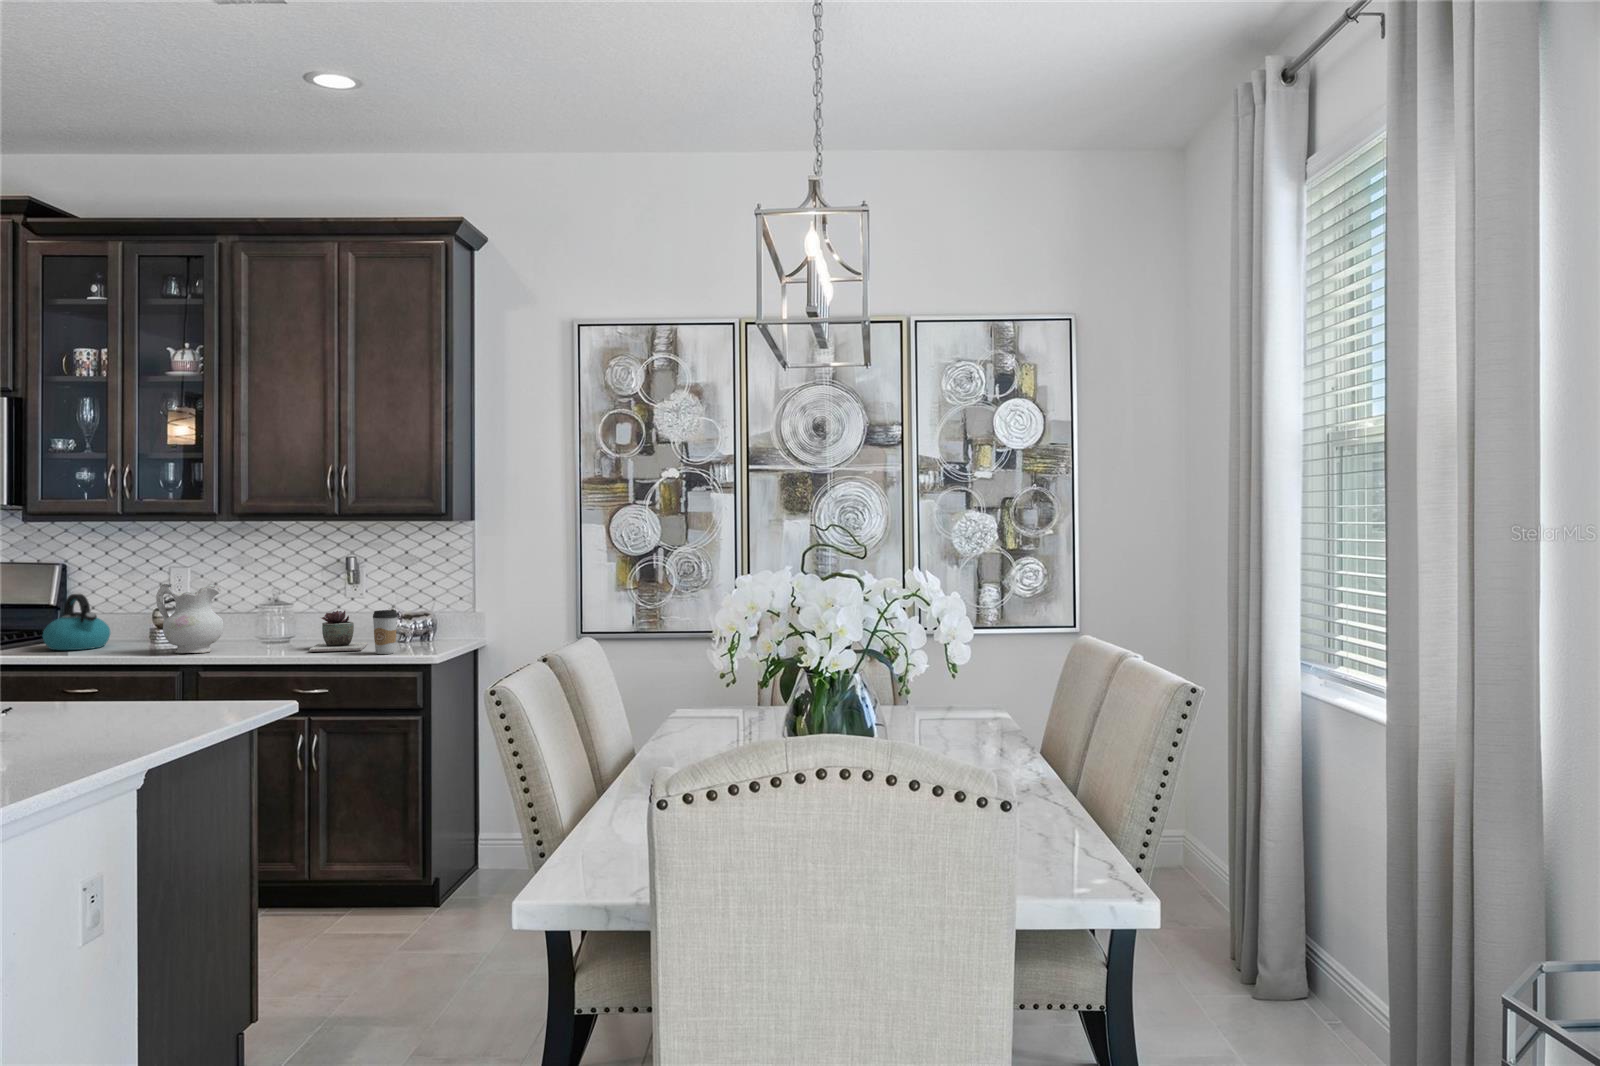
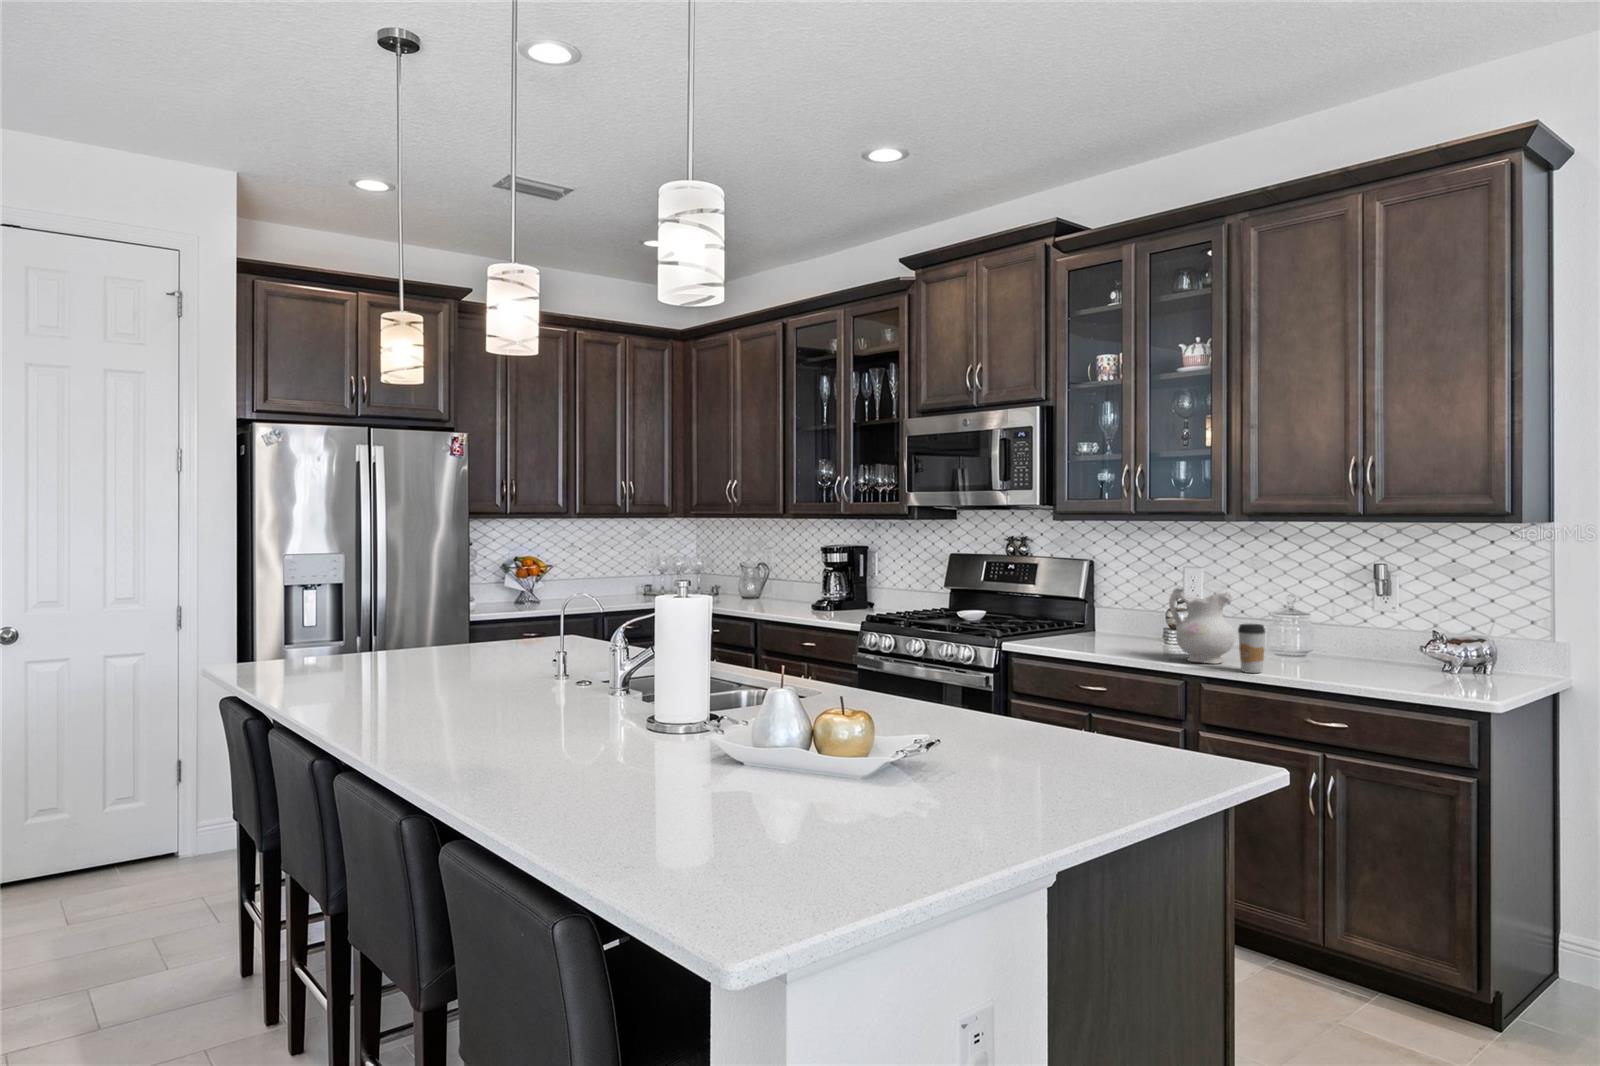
kettle: present [43,594,110,650] -> none [1073,592,1130,647]
coffee cup: present [373,610,397,654] -> present [1238,624,1265,673]
succulent plant: present [310,611,368,652] -> none [1330,629,1402,680]

